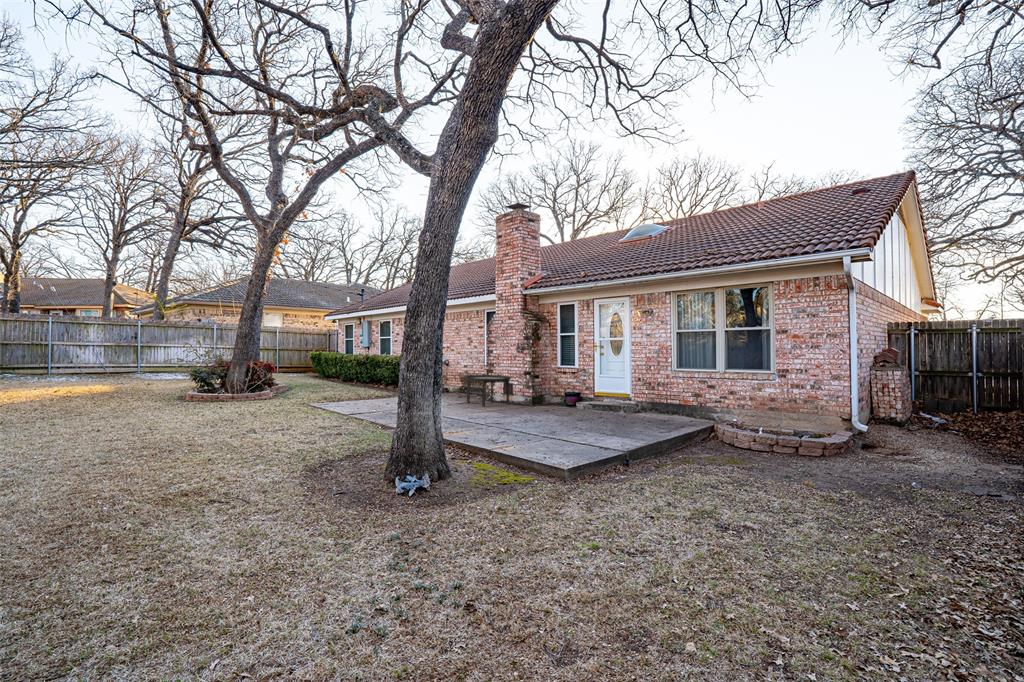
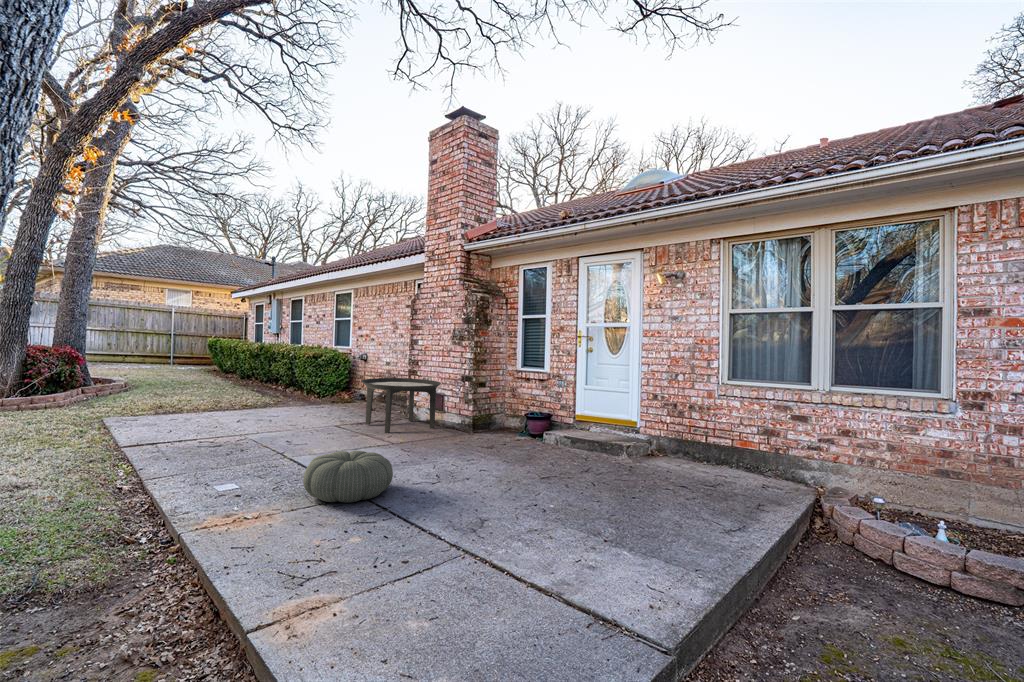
pouf: none [470,407,509,428] -> present [303,451,393,503]

